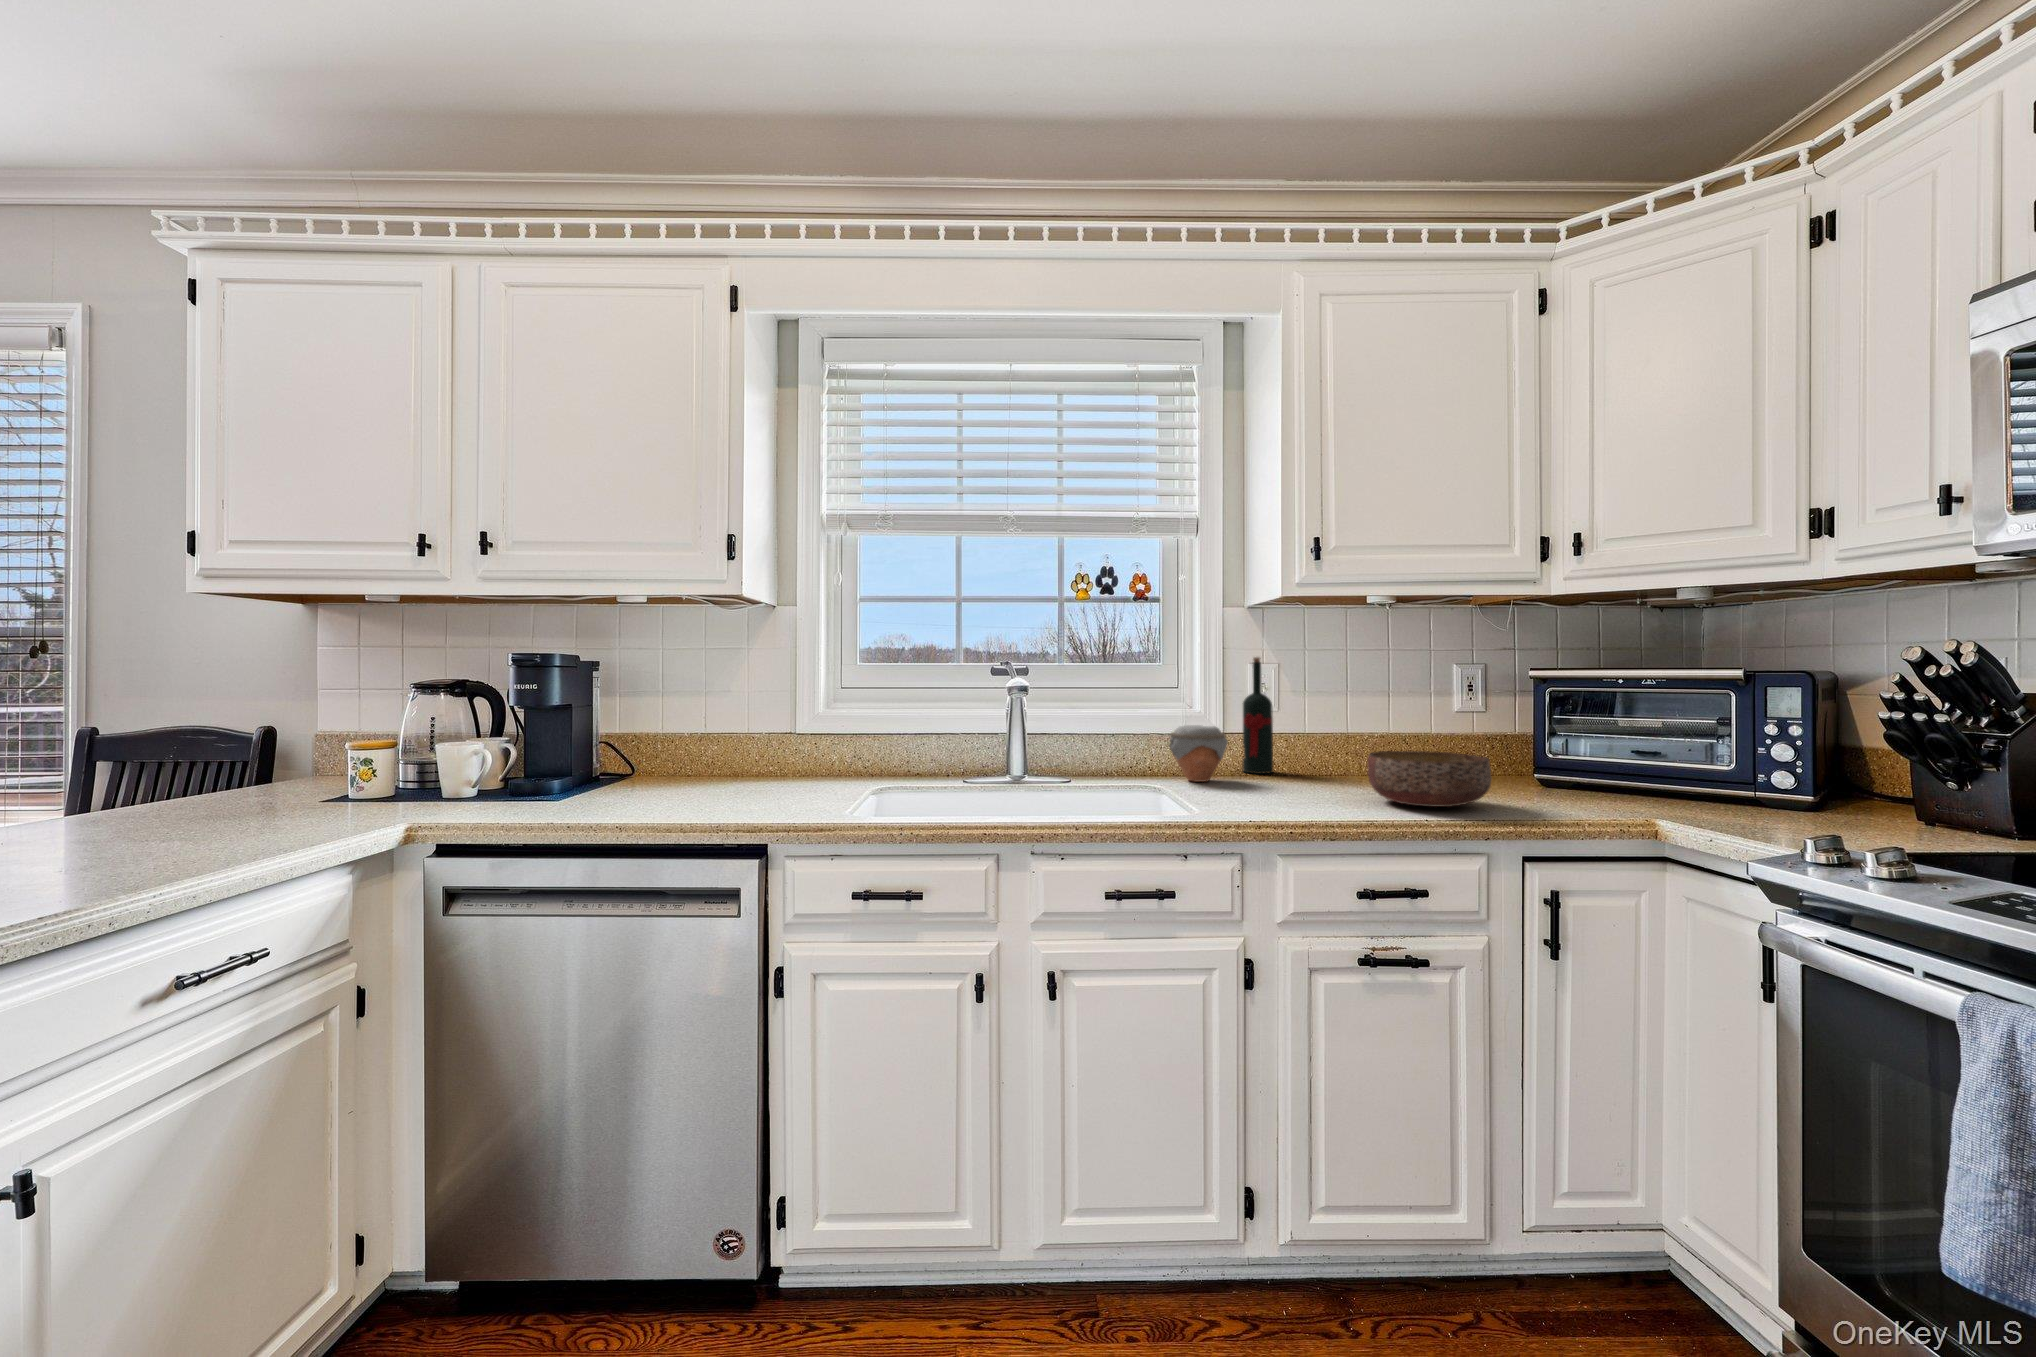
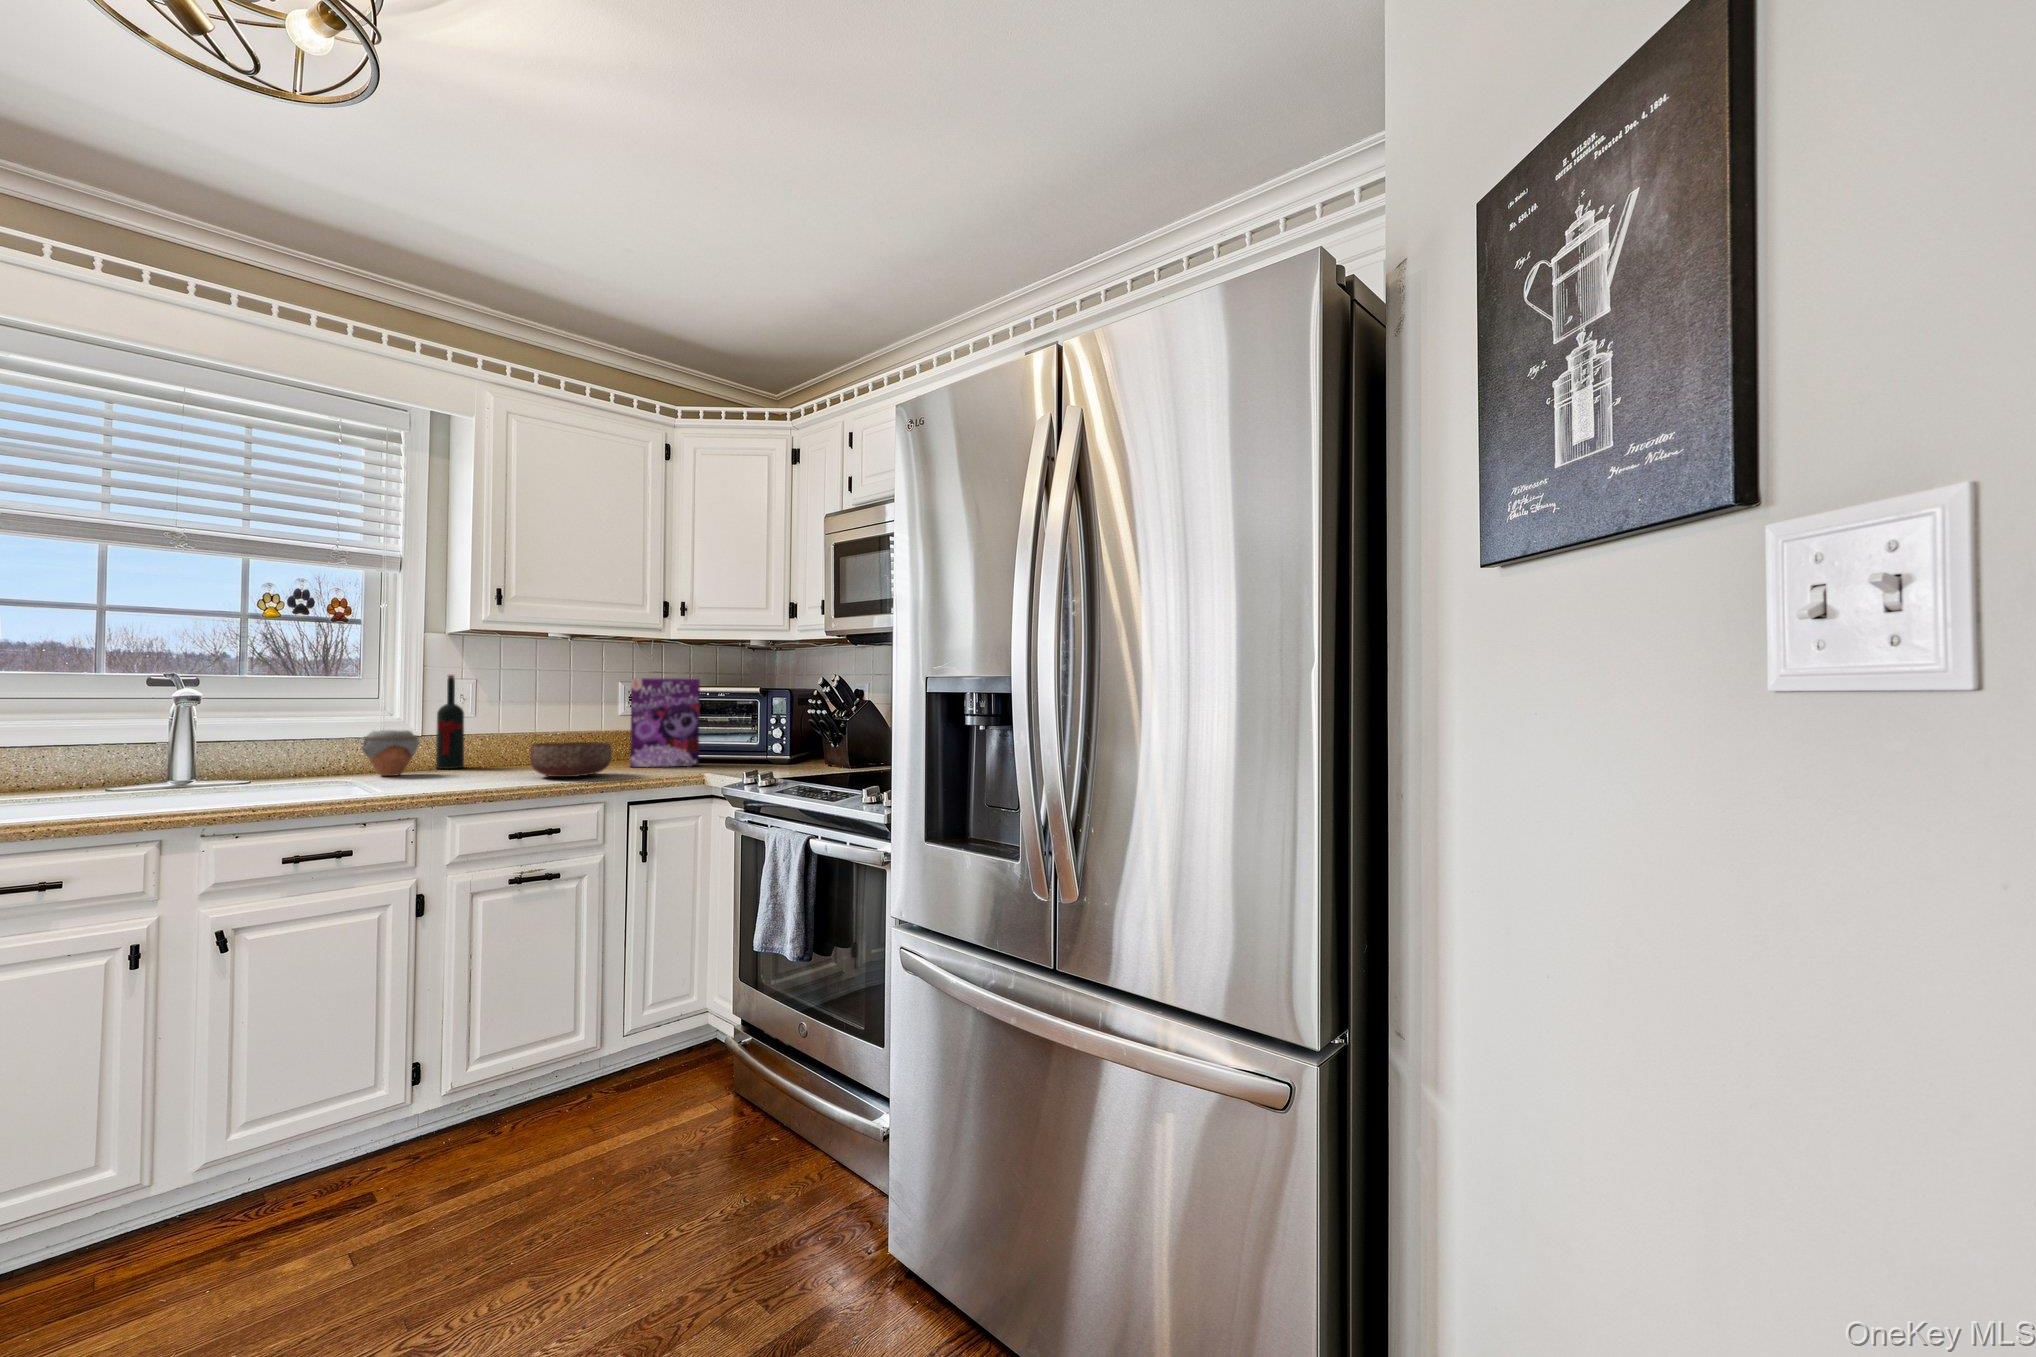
cereal box: none [1495,655,1617,795] -> present [630,678,700,767]

